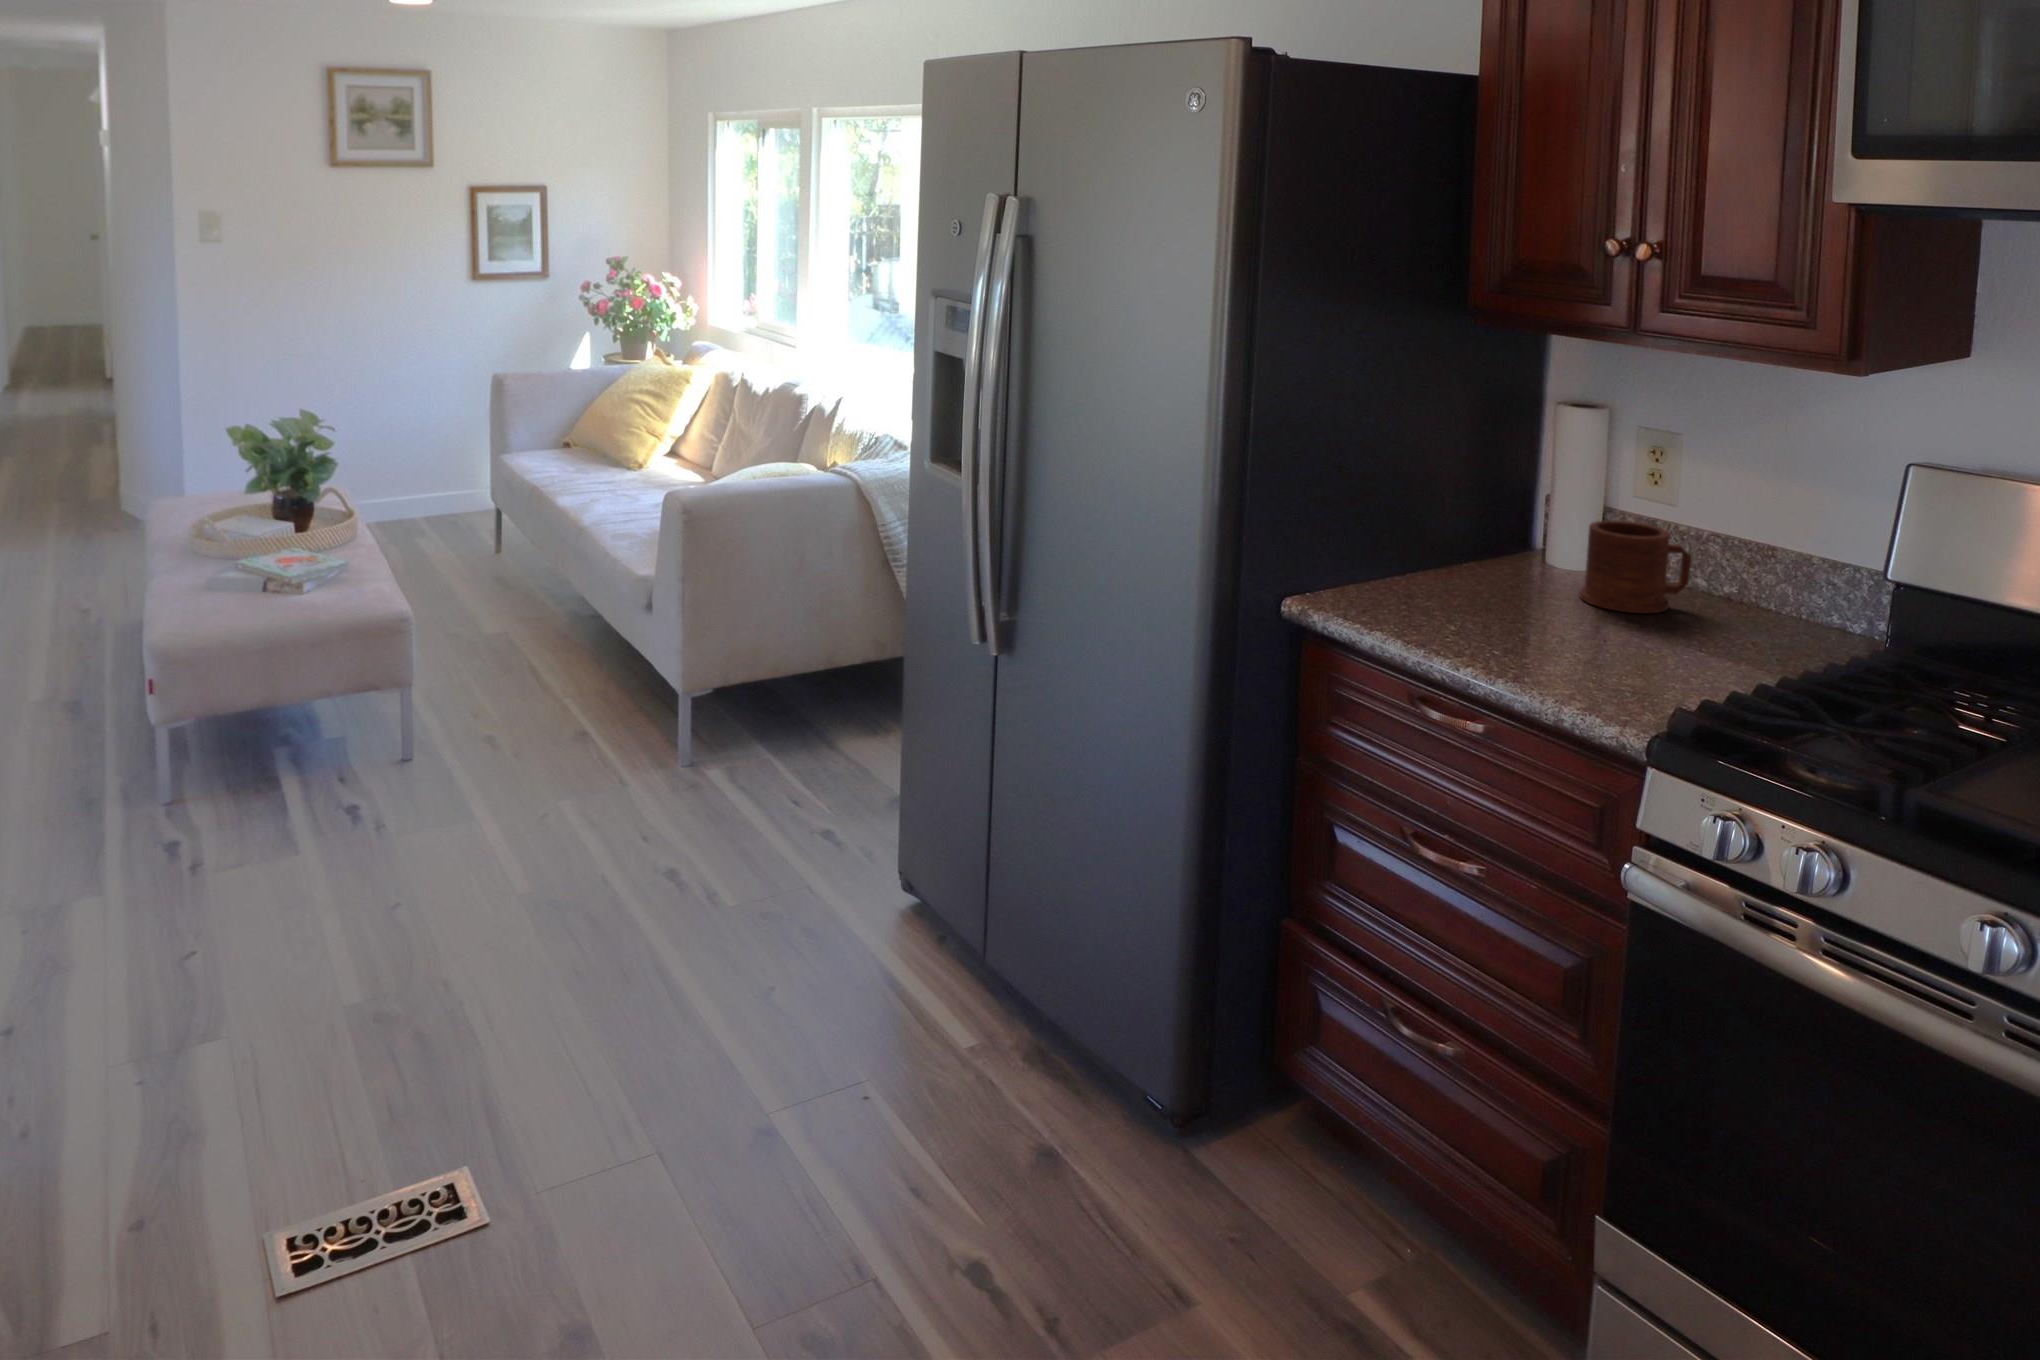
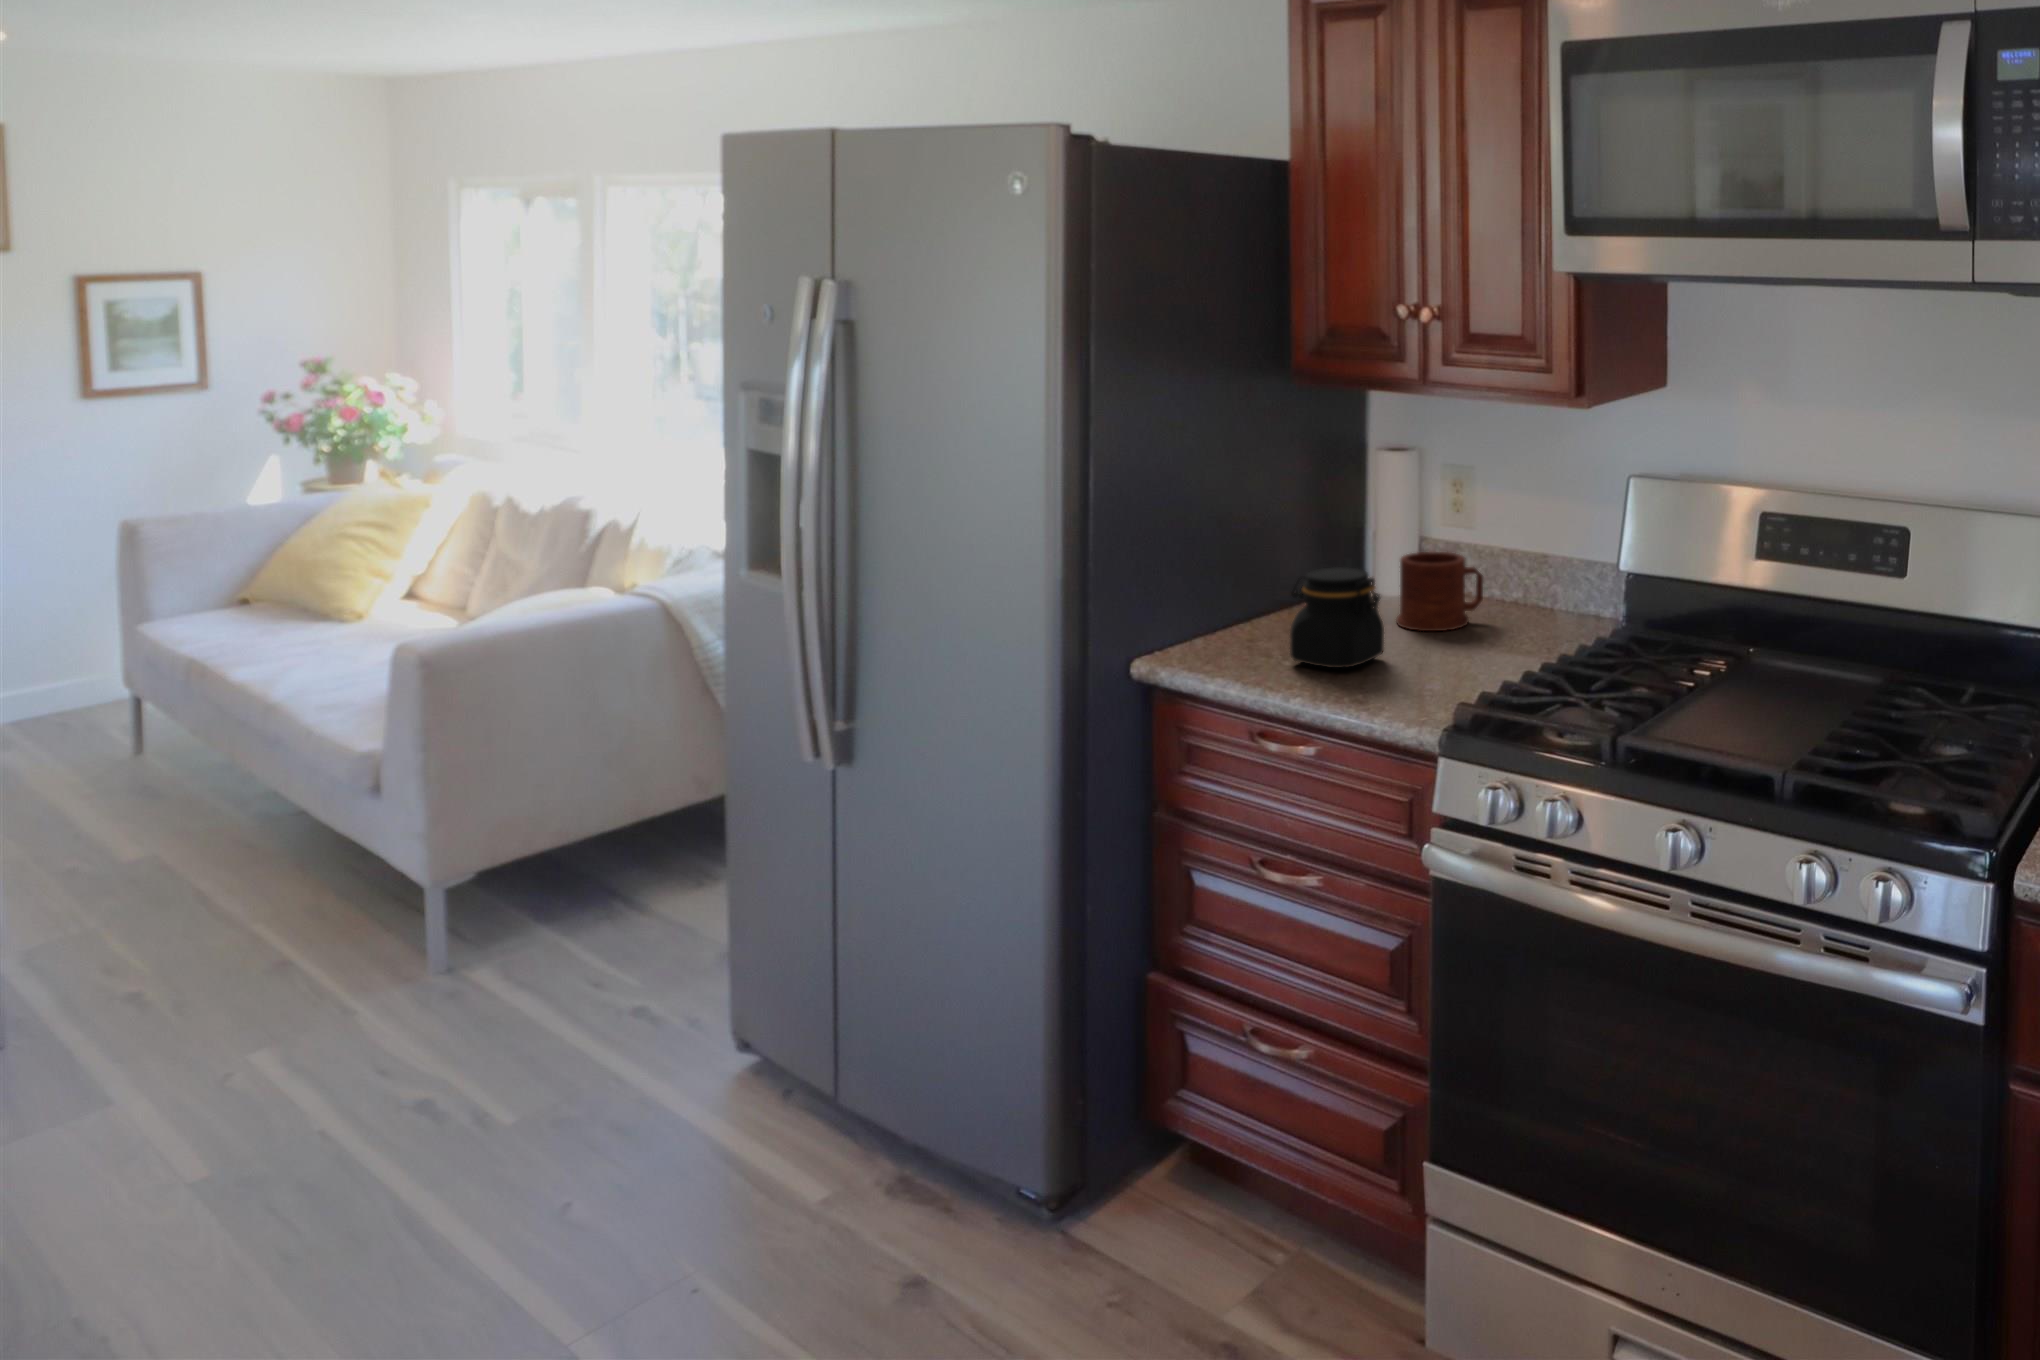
jar: none [1460,528,1572,642] -> present [1290,567,1384,668]

